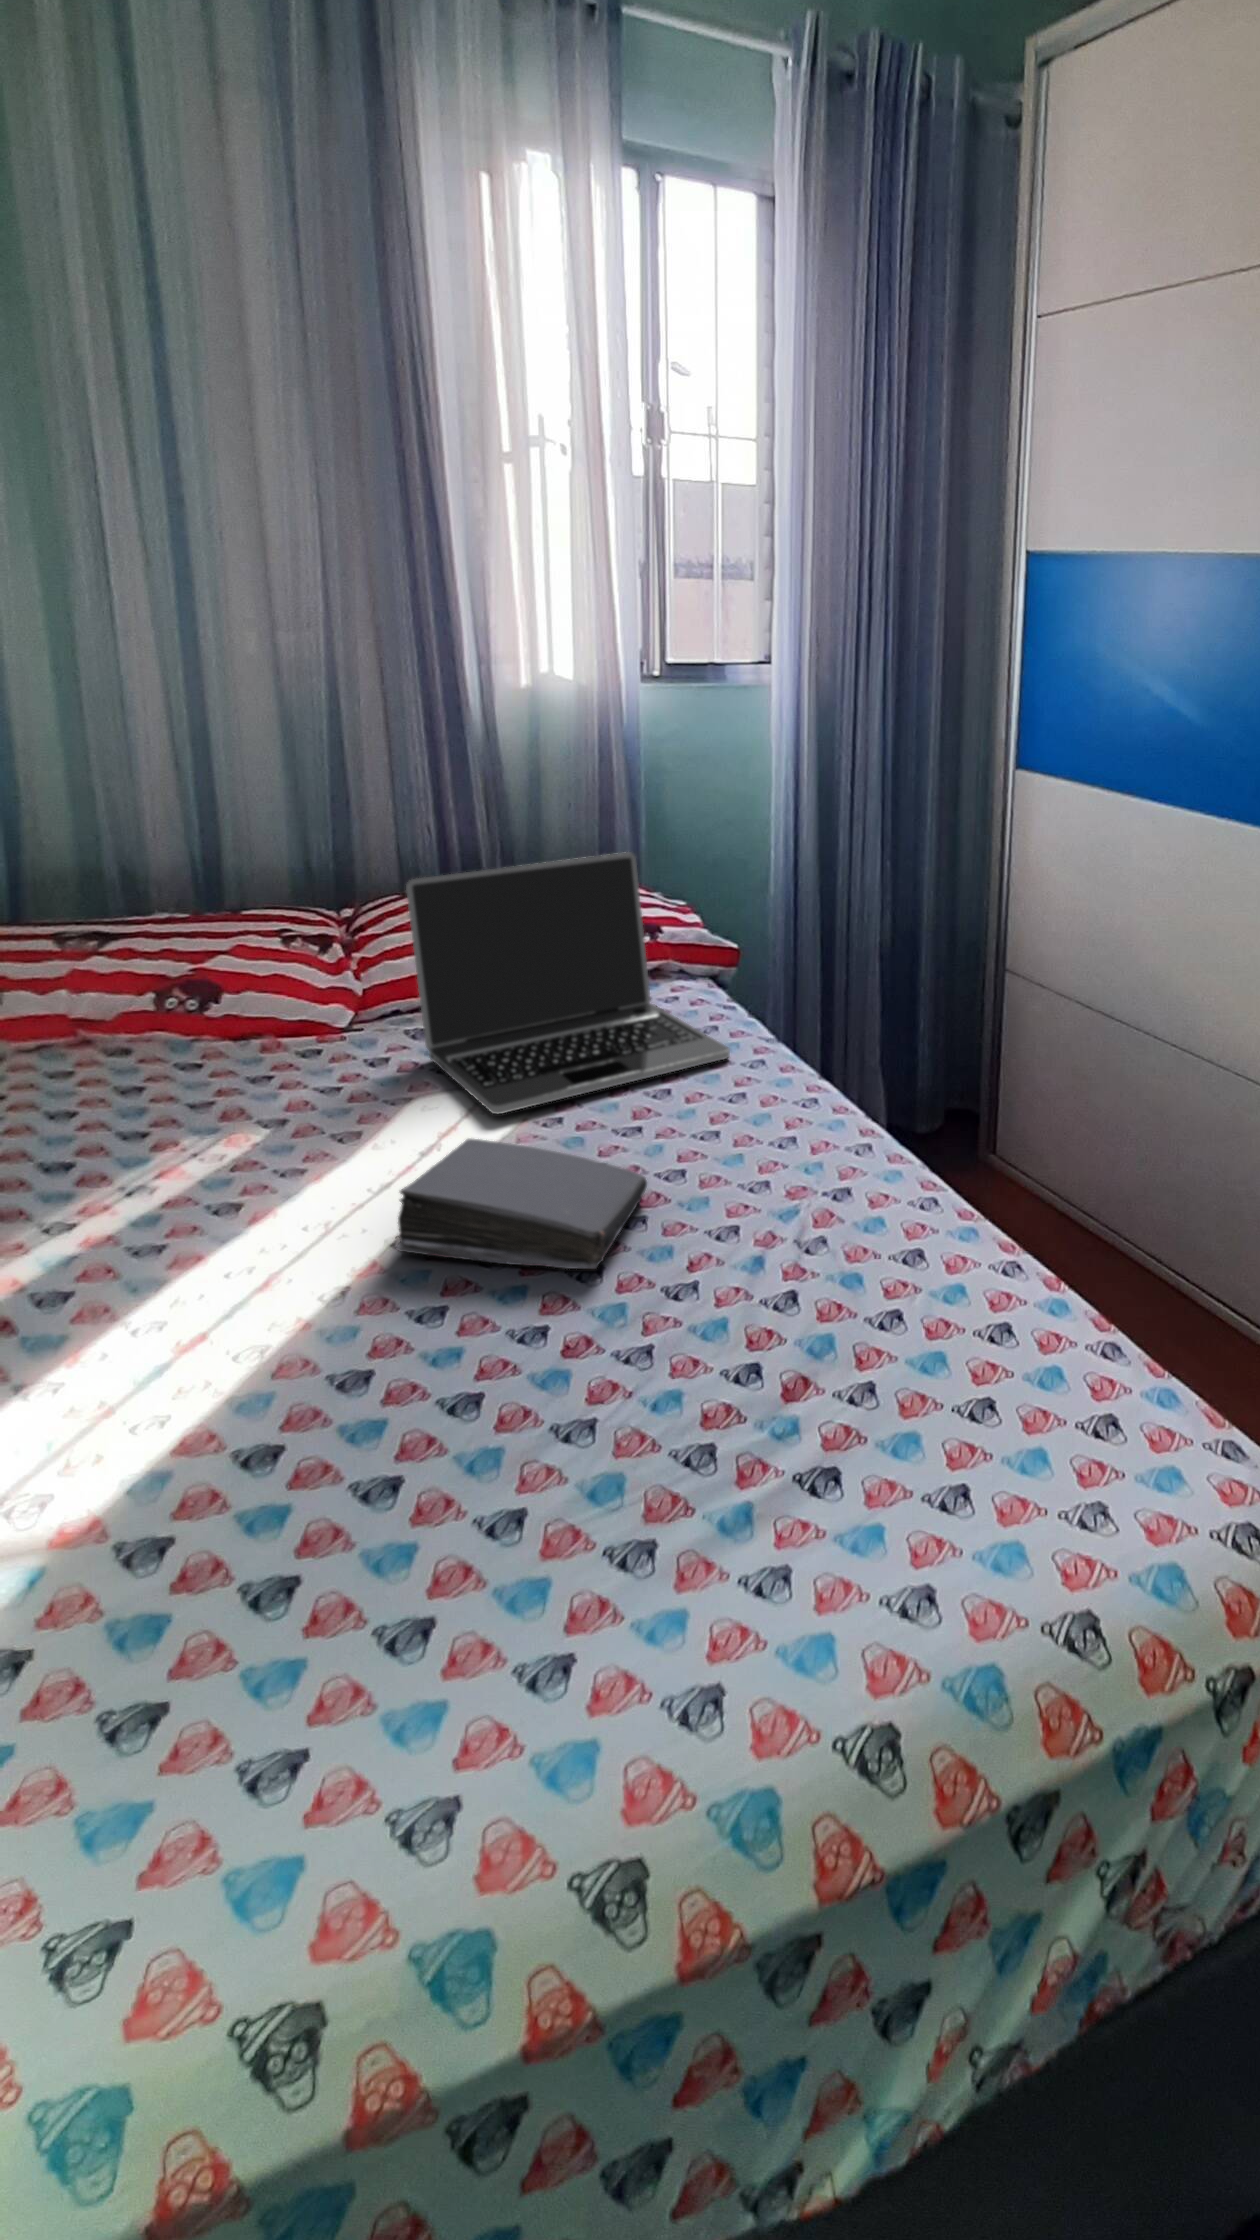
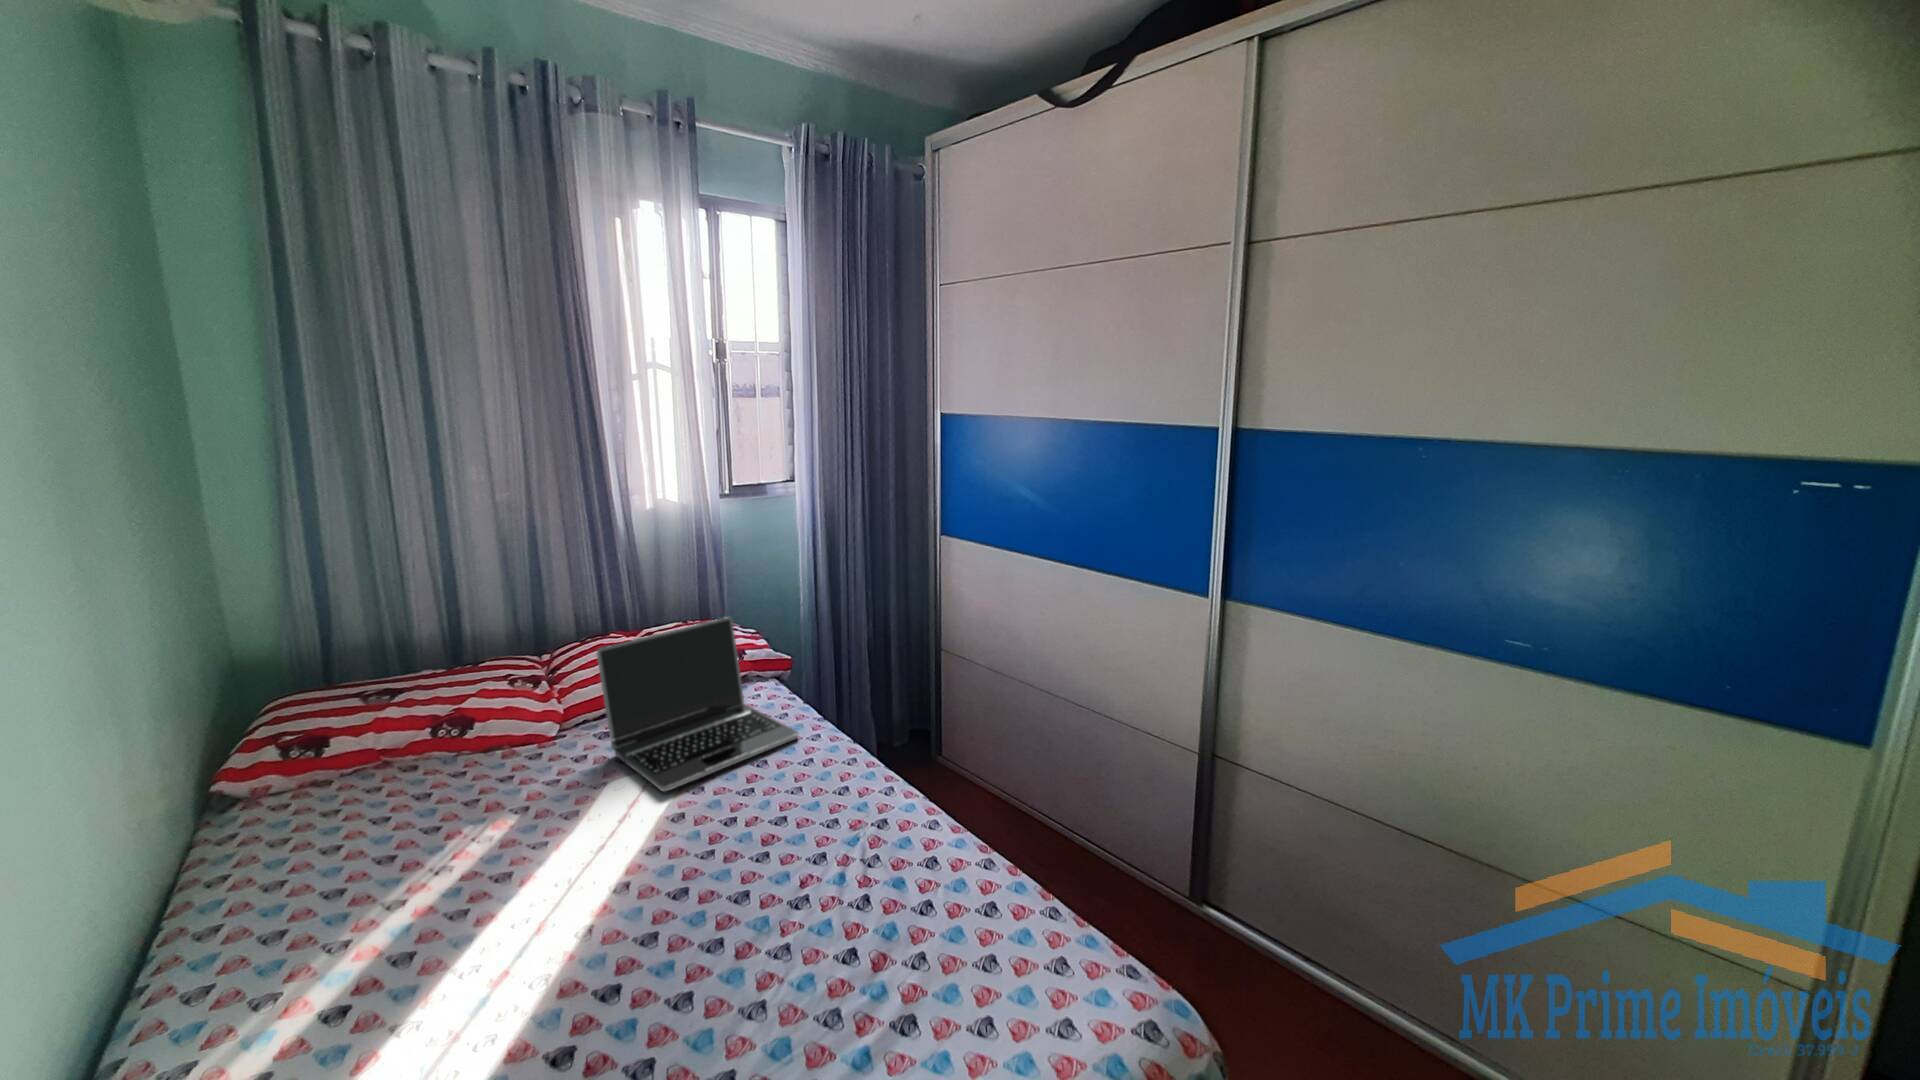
book: present [397,1139,647,1269] -> none [619,815,768,898]

